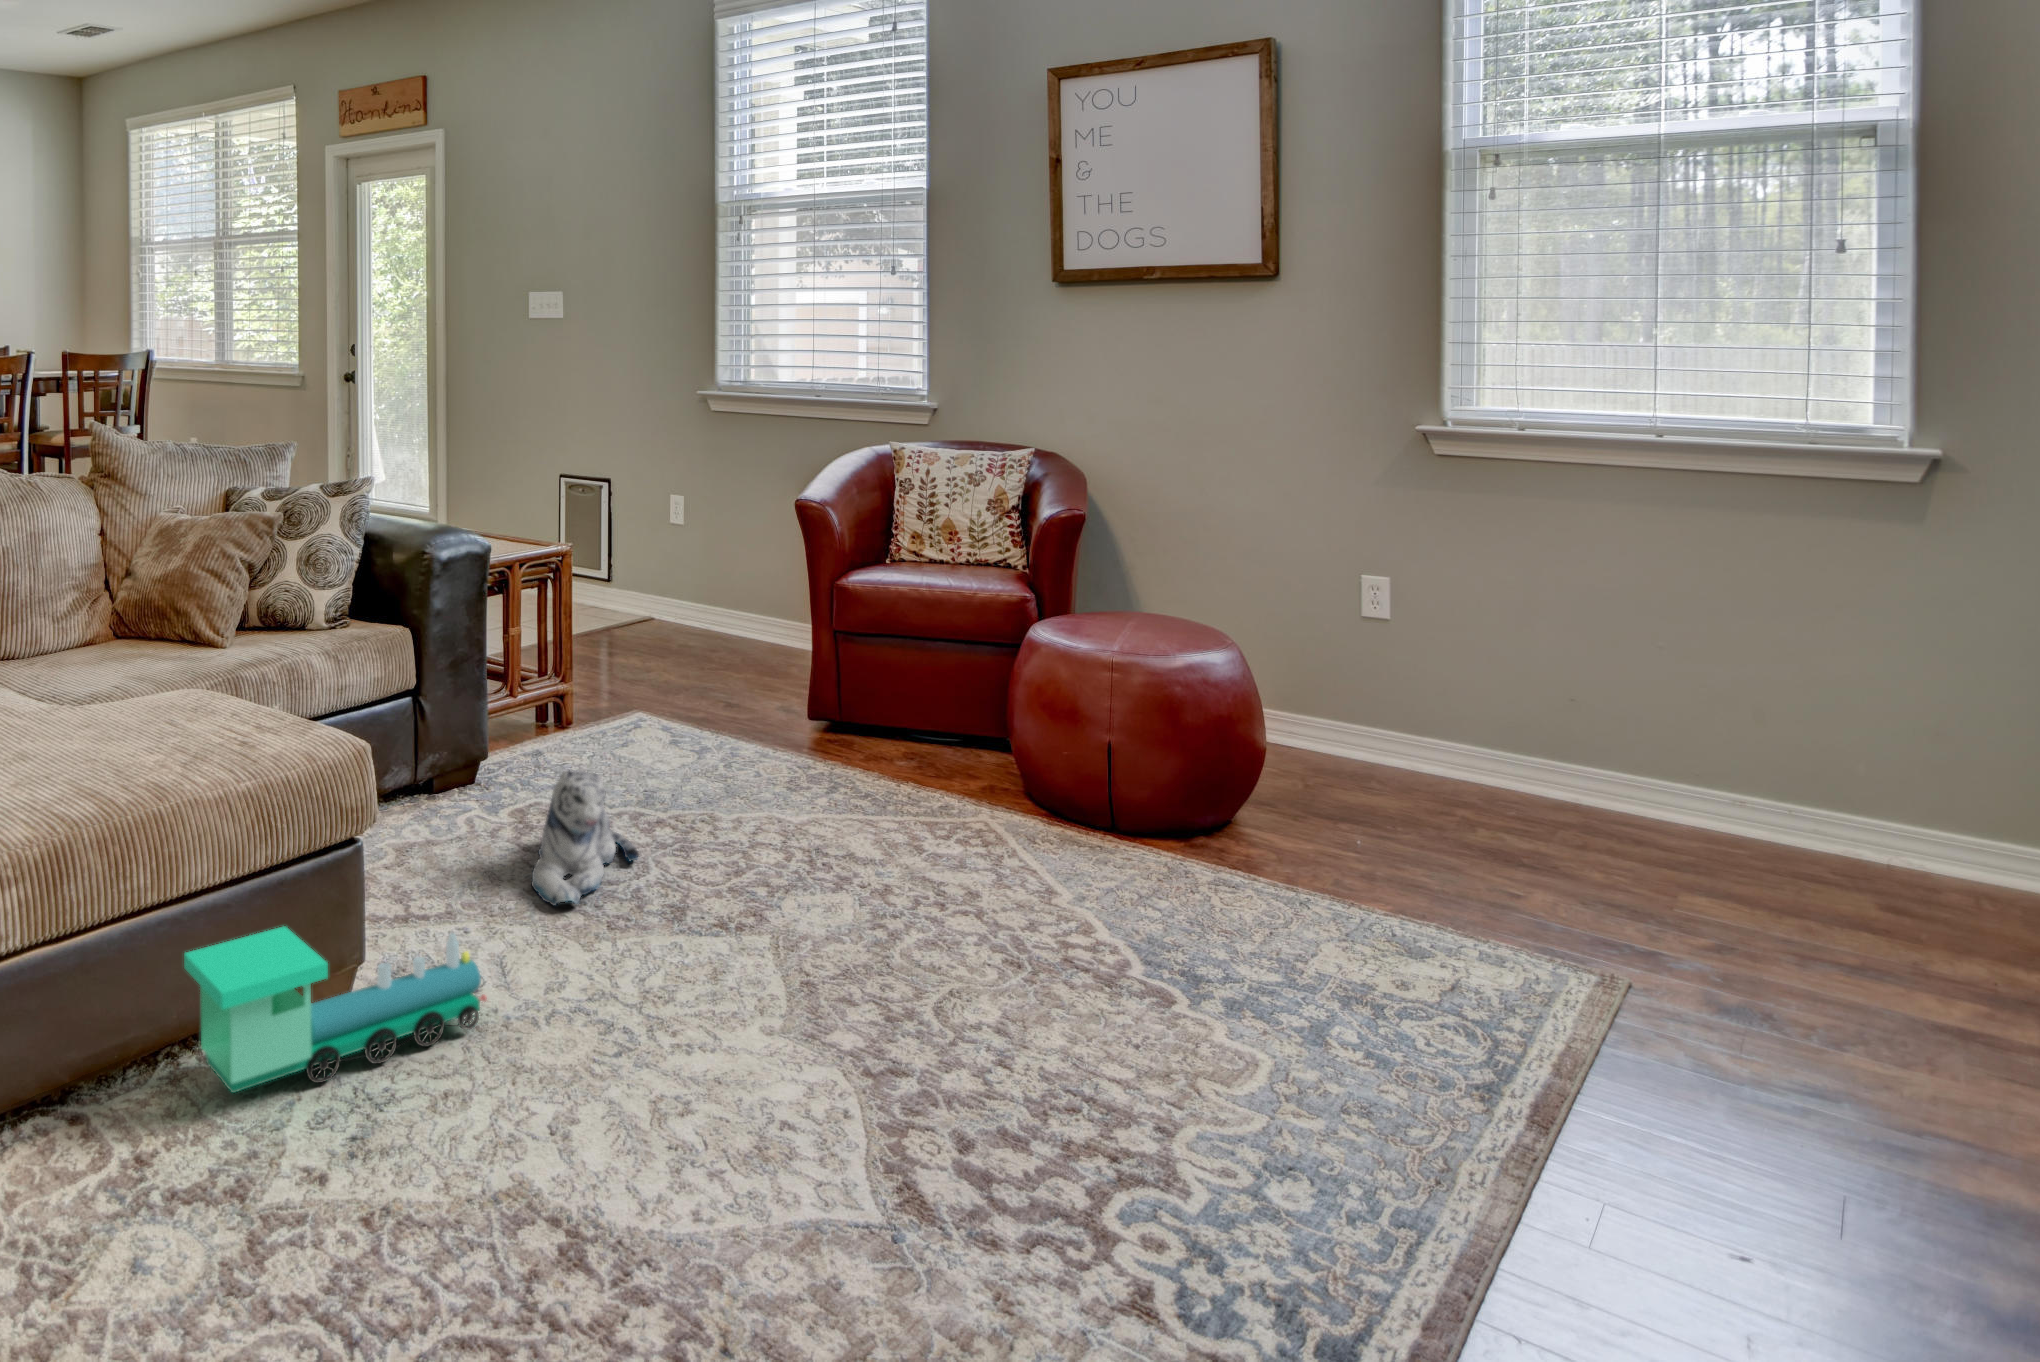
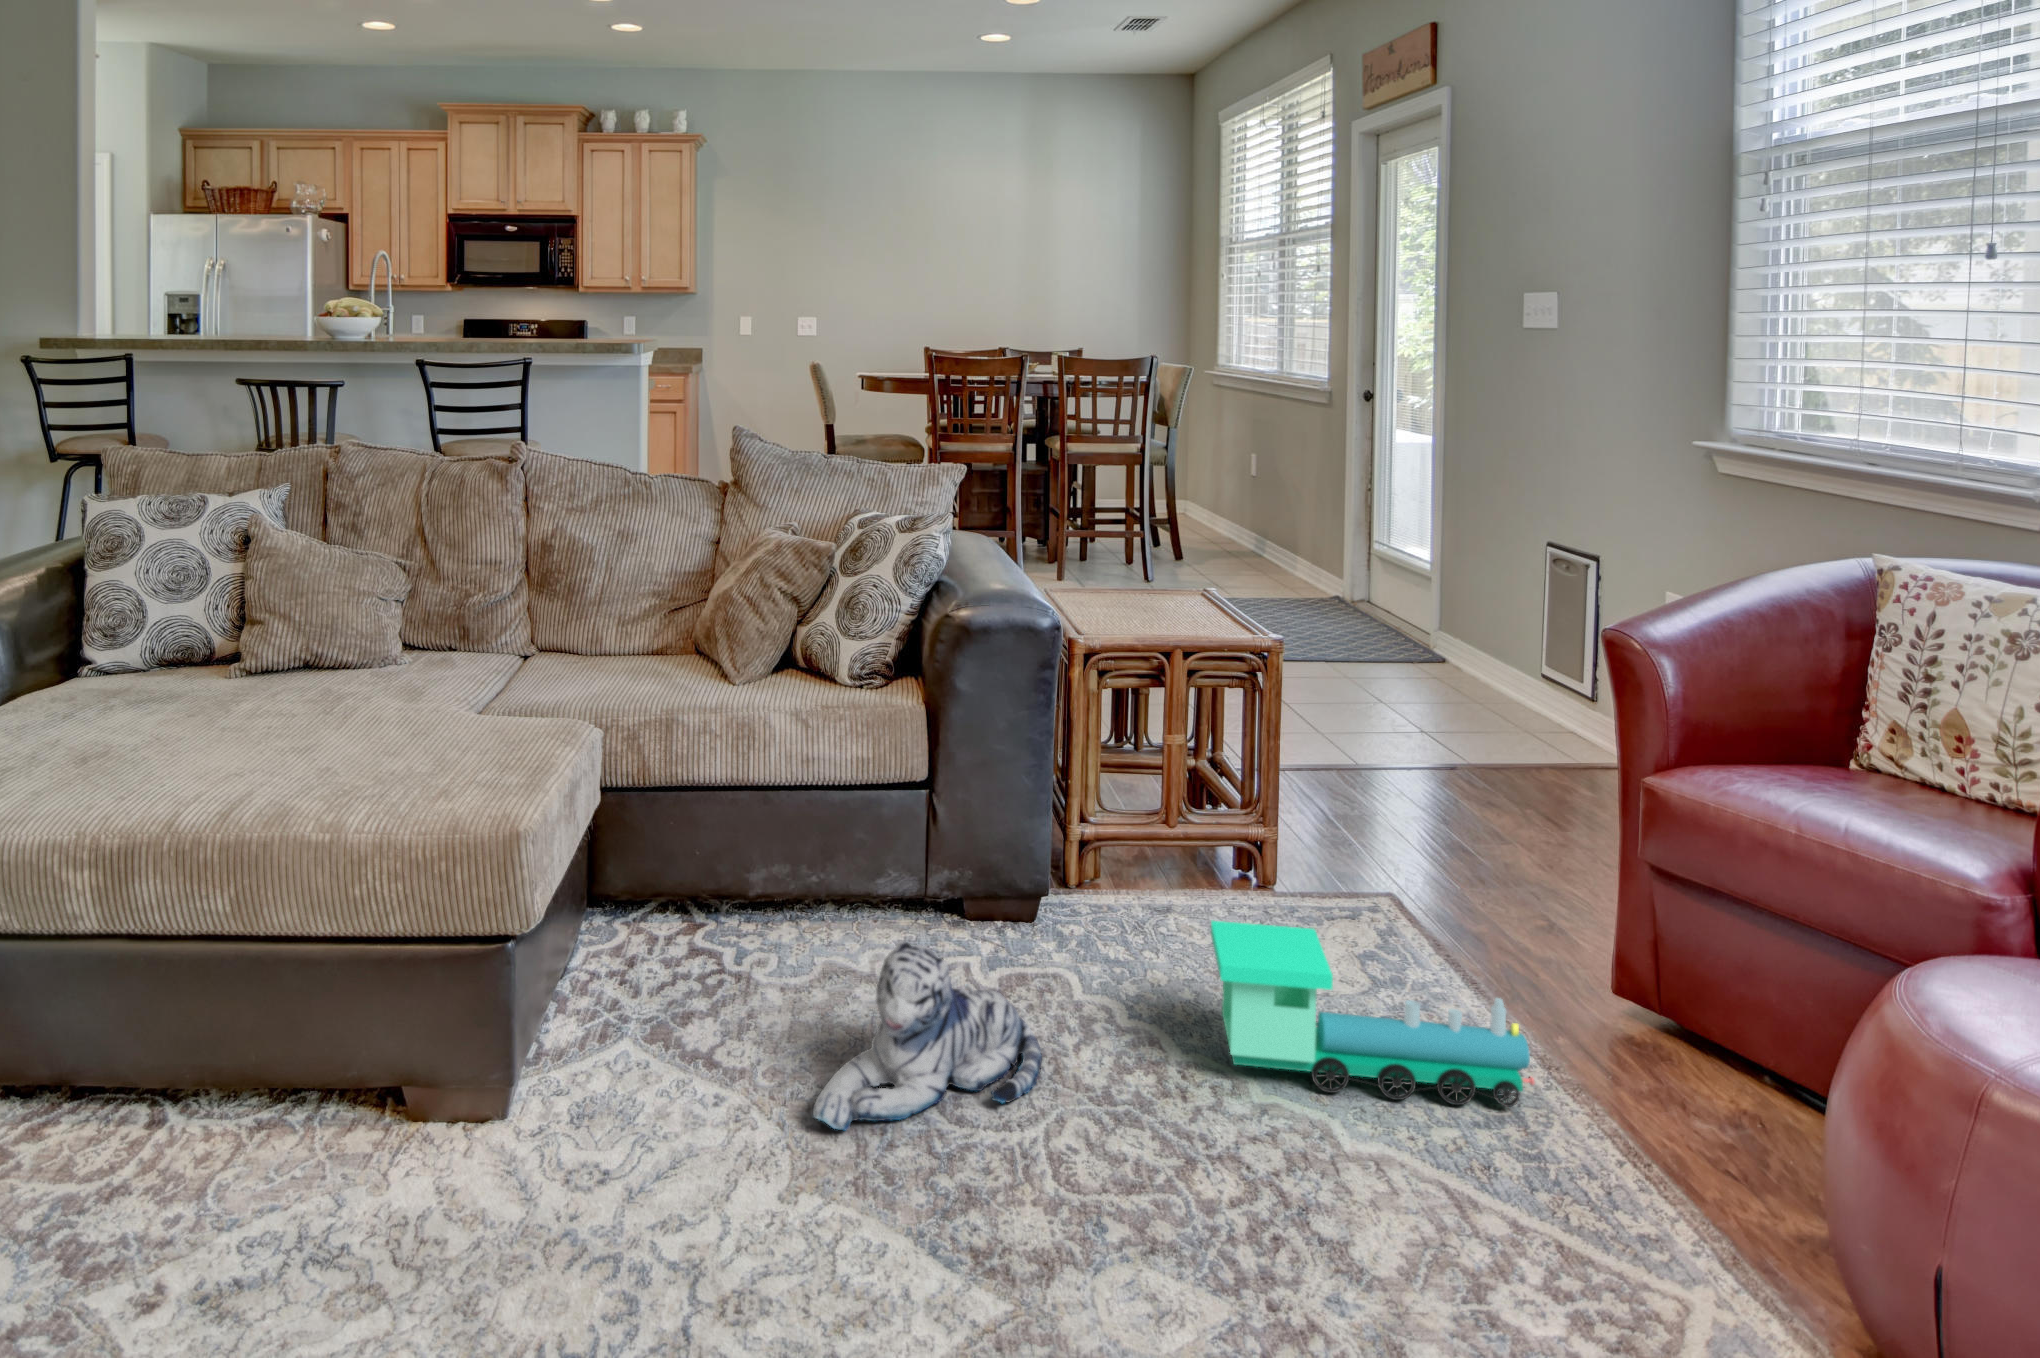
toy train: present [184,927,487,1093] -> present [1211,921,1534,1107]

